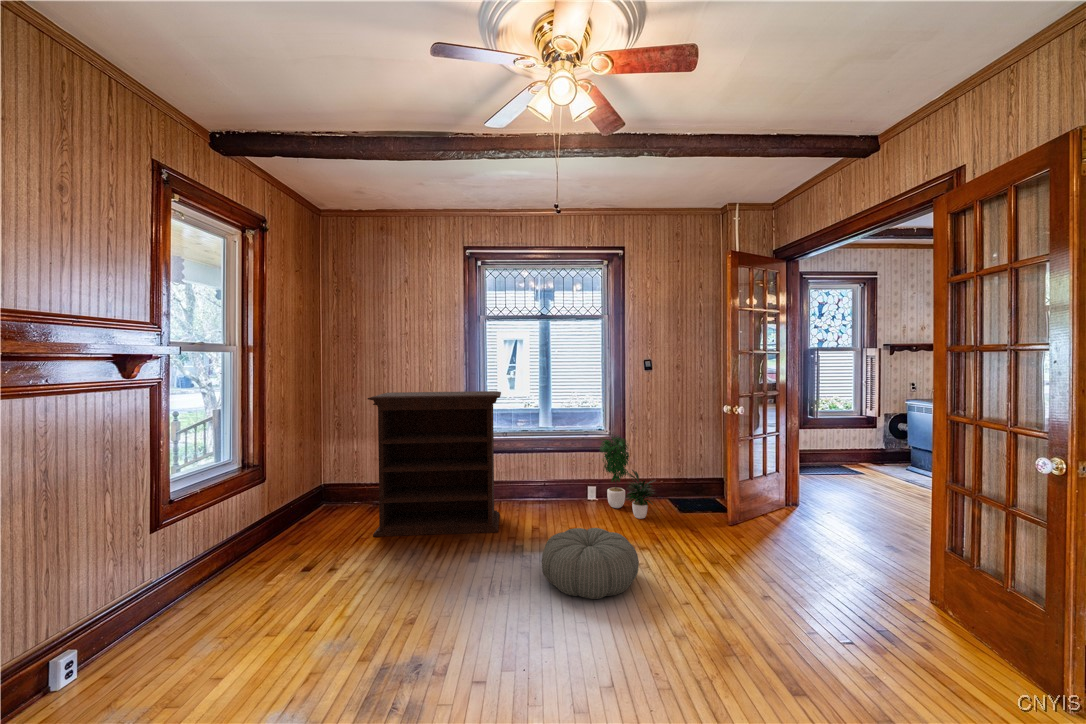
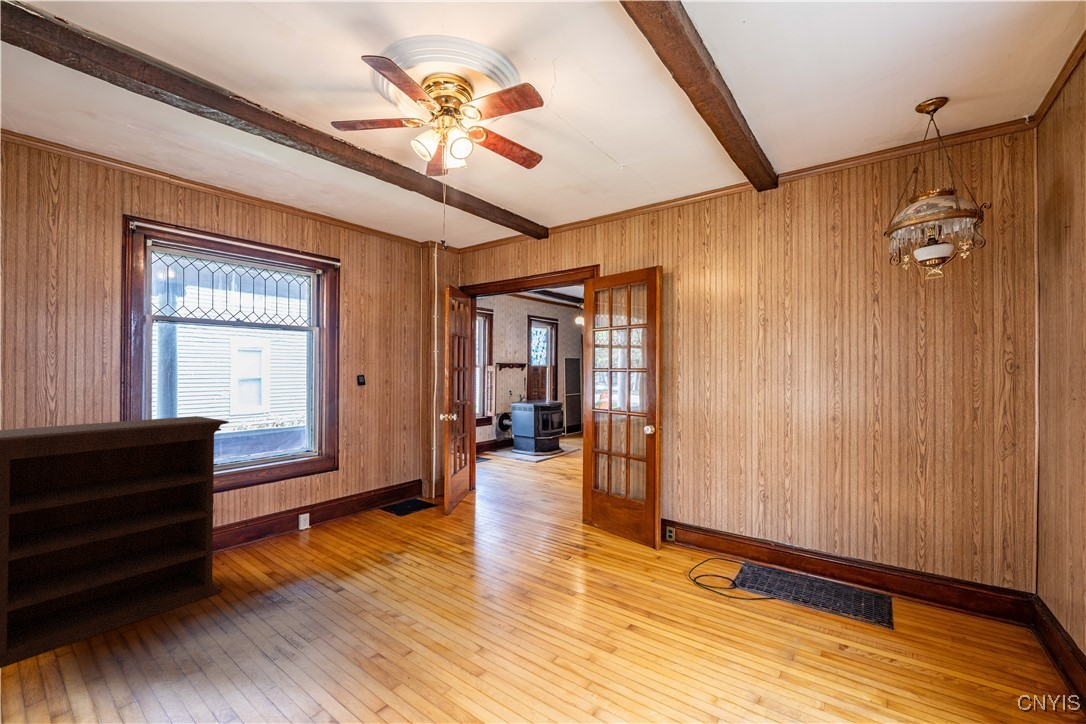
potted plant: present [600,436,654,519] -> none [317,450,387,531]
pouf: present [542,528,639,599] -> none [331,540,432,610]

